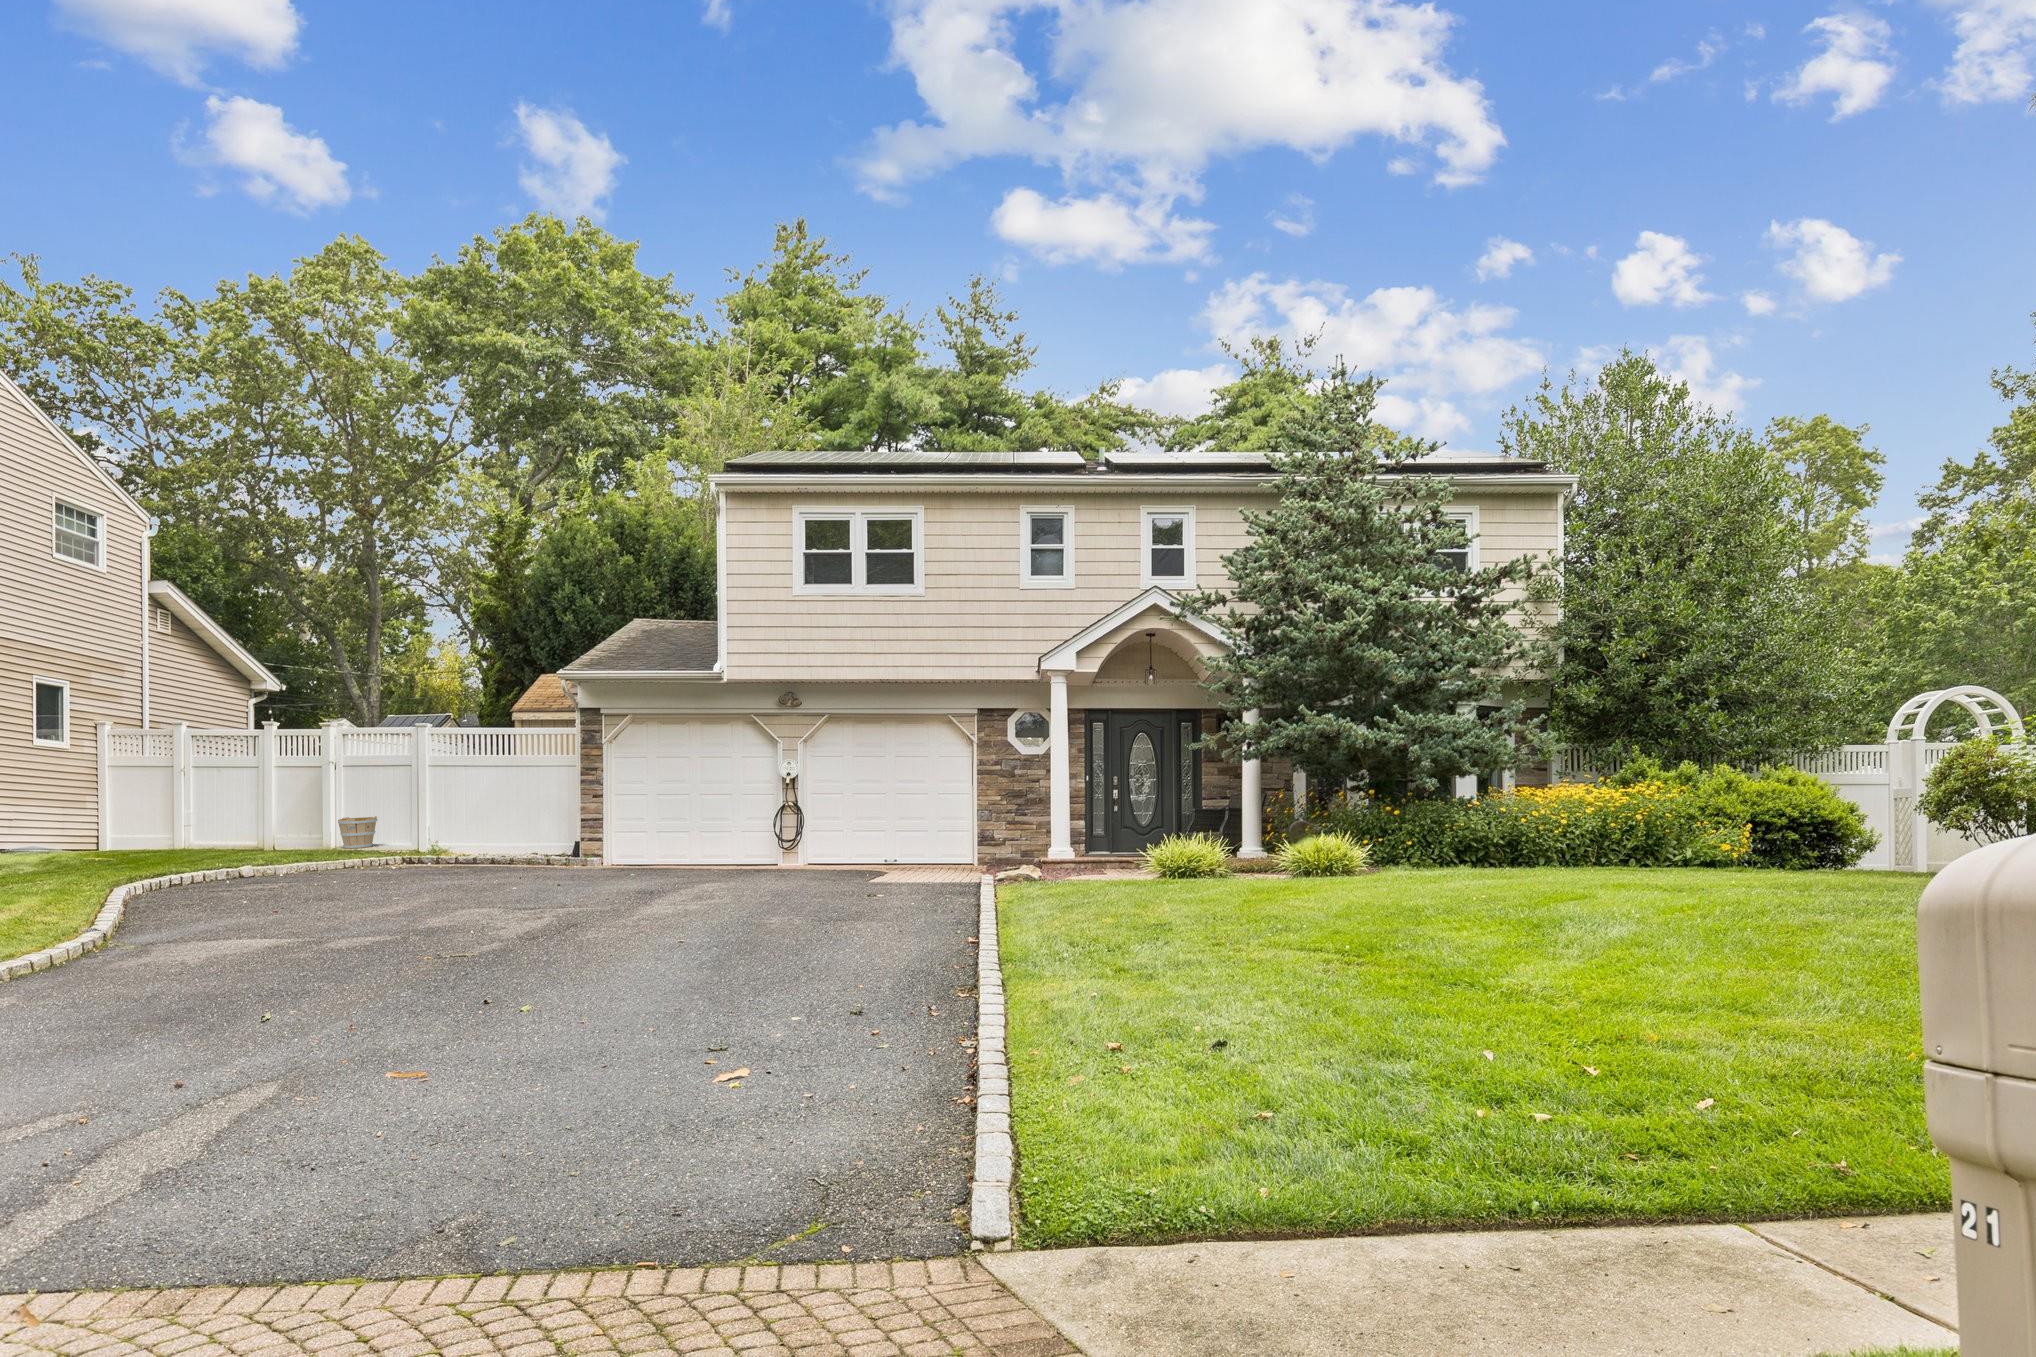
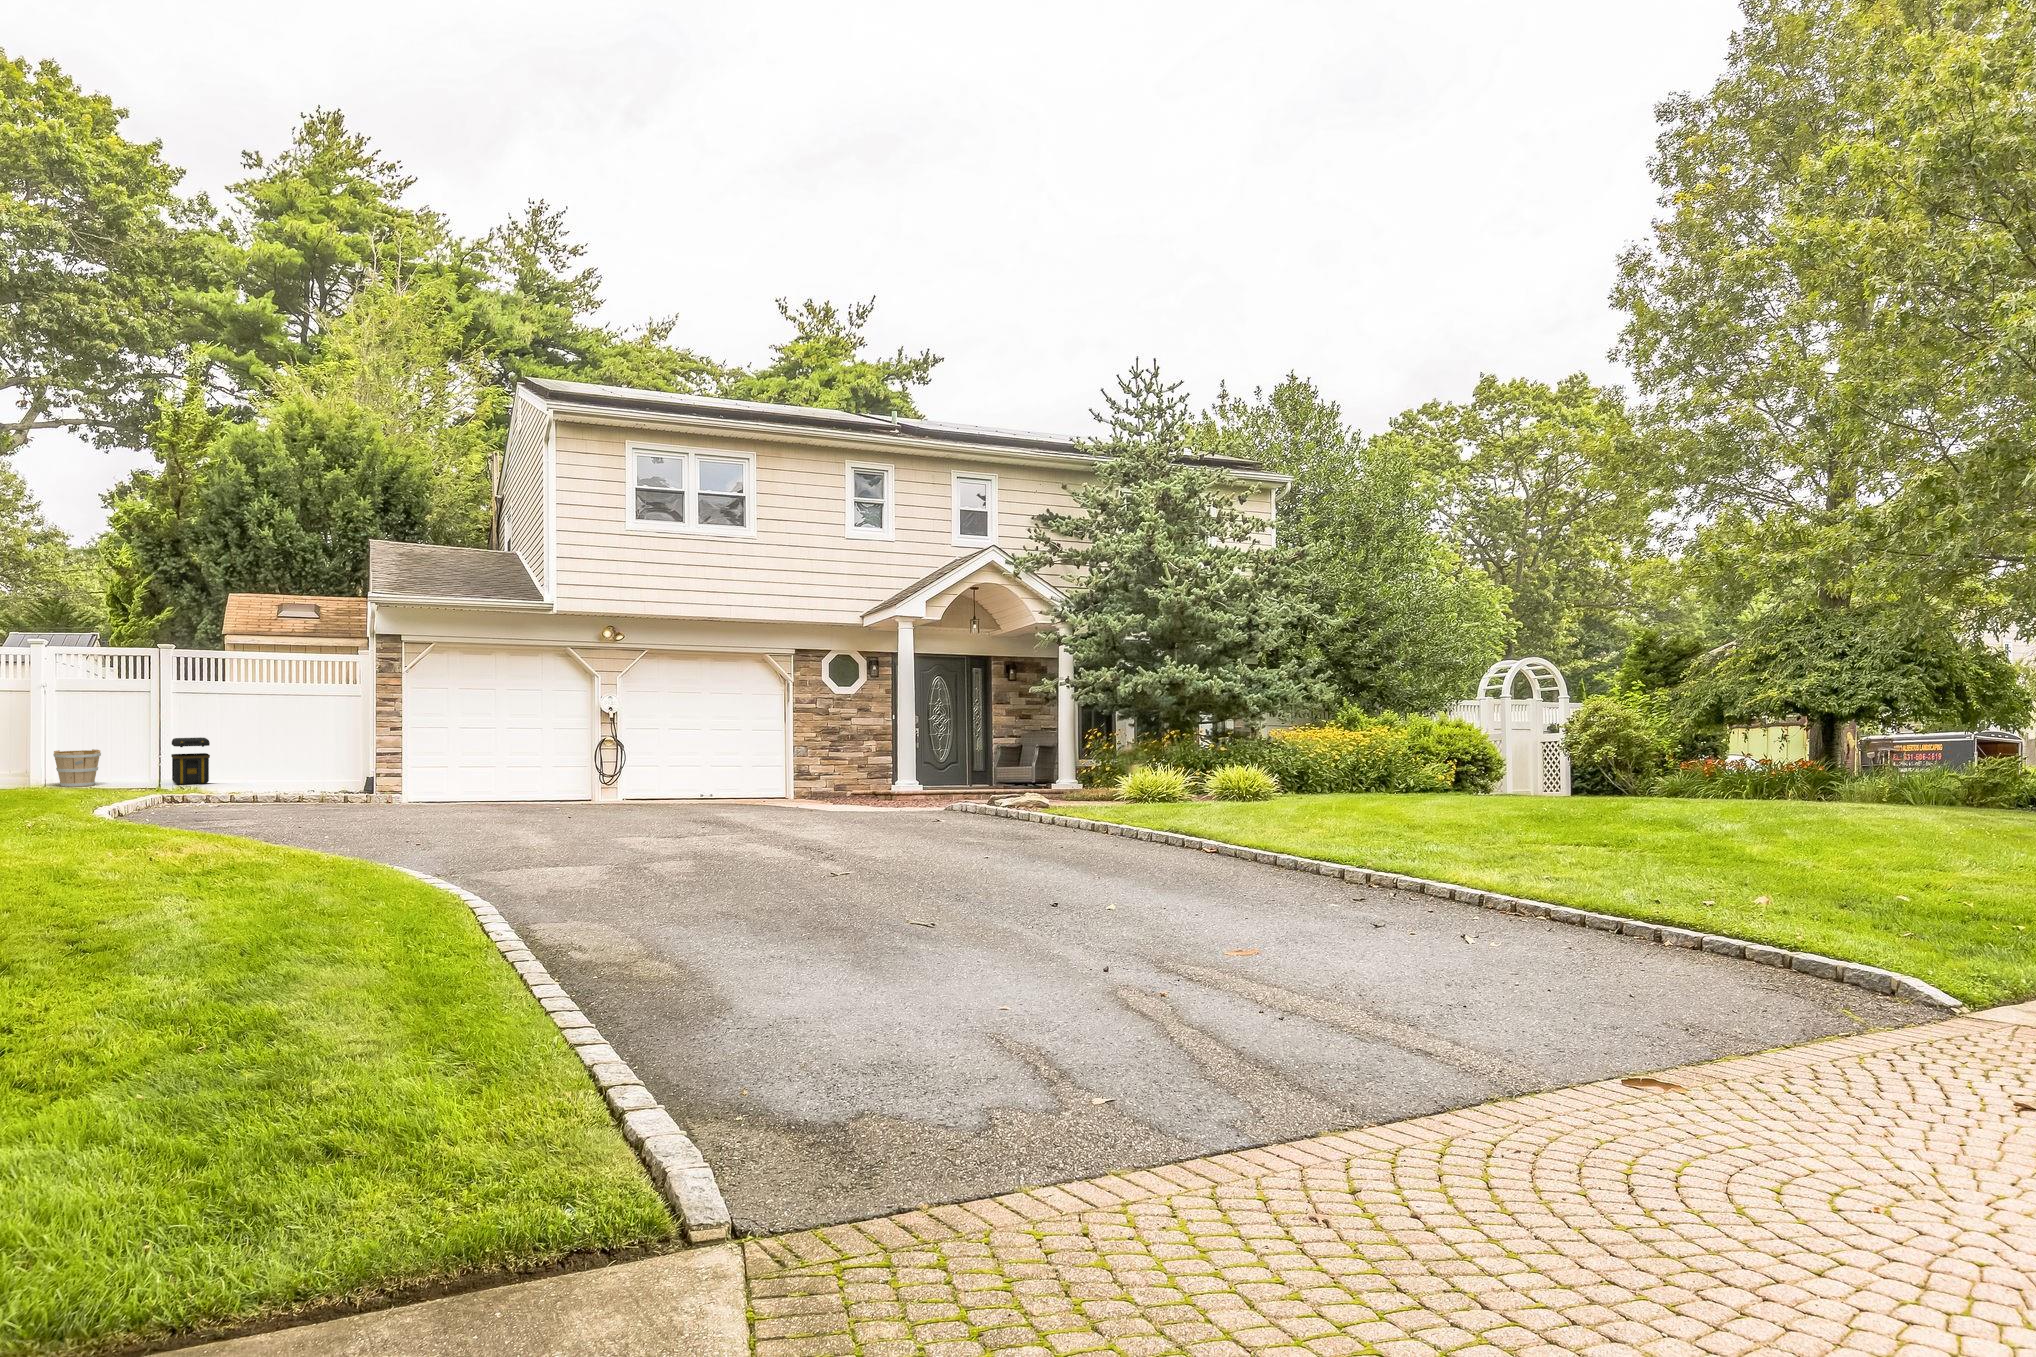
toolbox: none [422,805,459,847] -> present [171,737,210,785]

